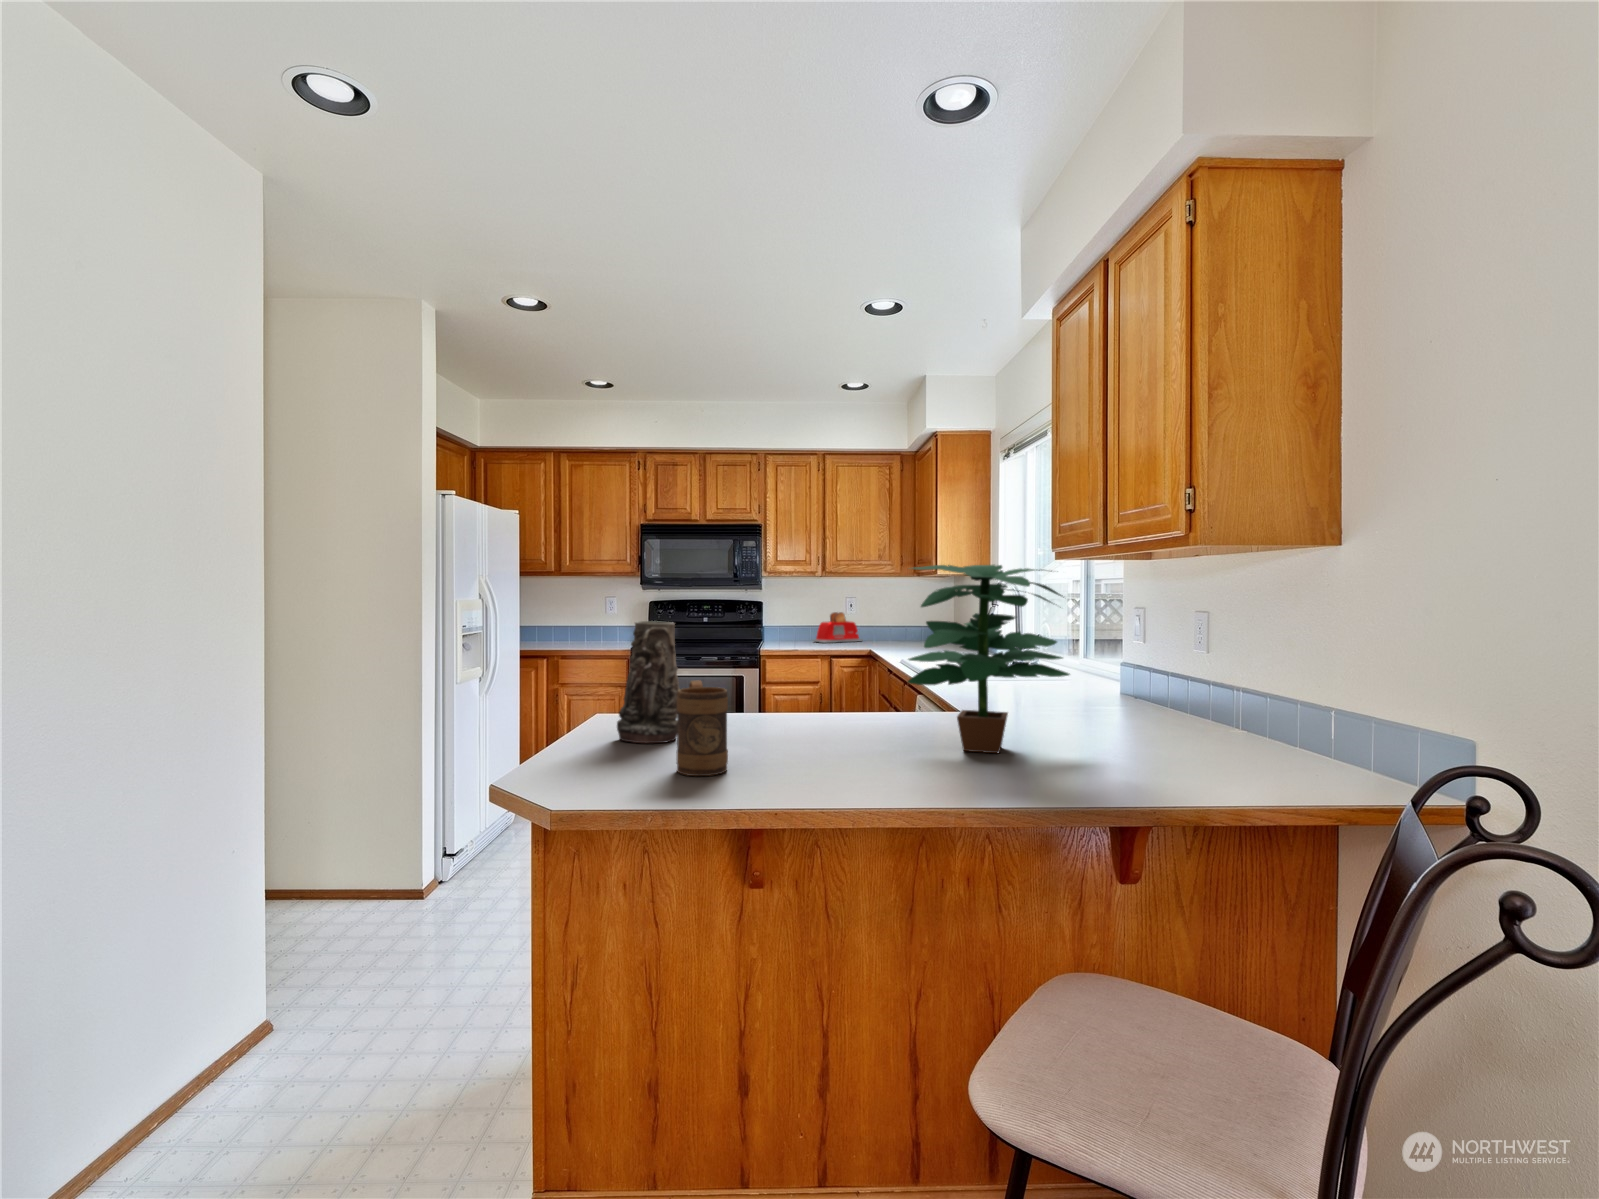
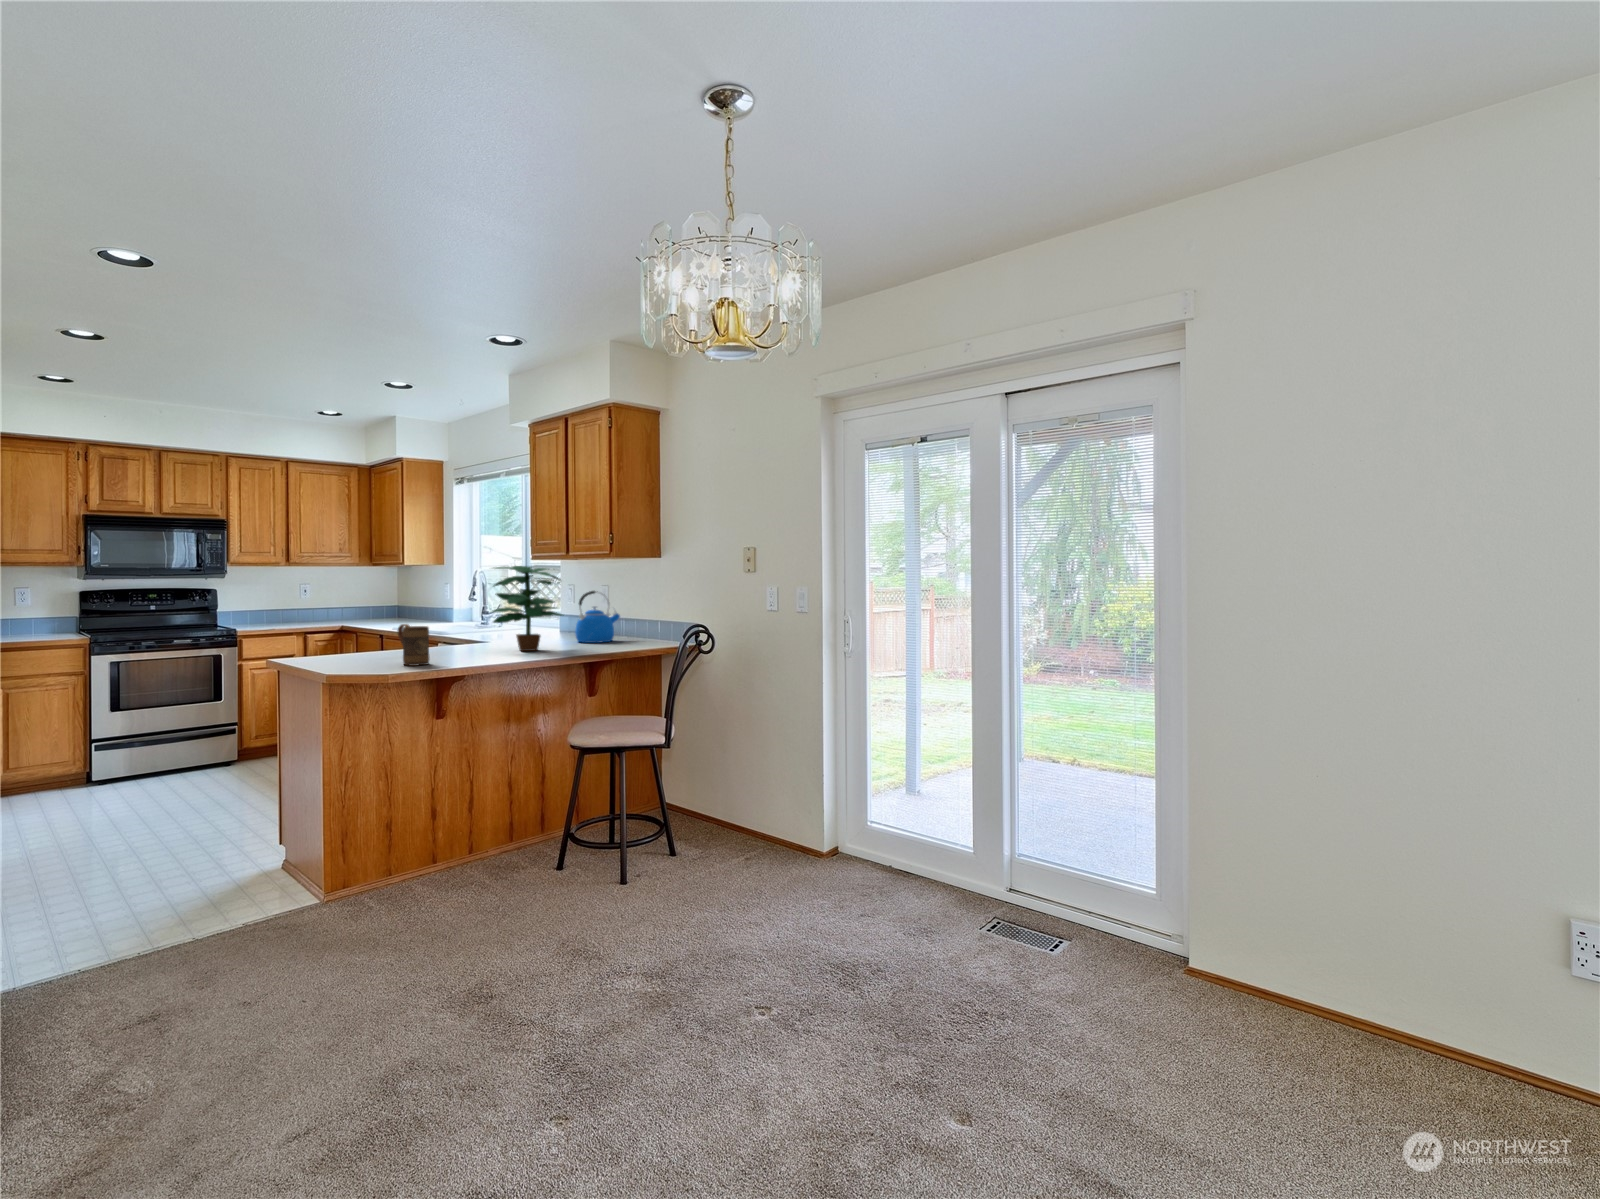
toaster: present [813,612,862,643] -> none [272,597,320,624]
kettle: none [1114,620,1223,739] -> present [575,591,620,643]
vase: present [617,621,680,743] -> none [328,598,367,663]

